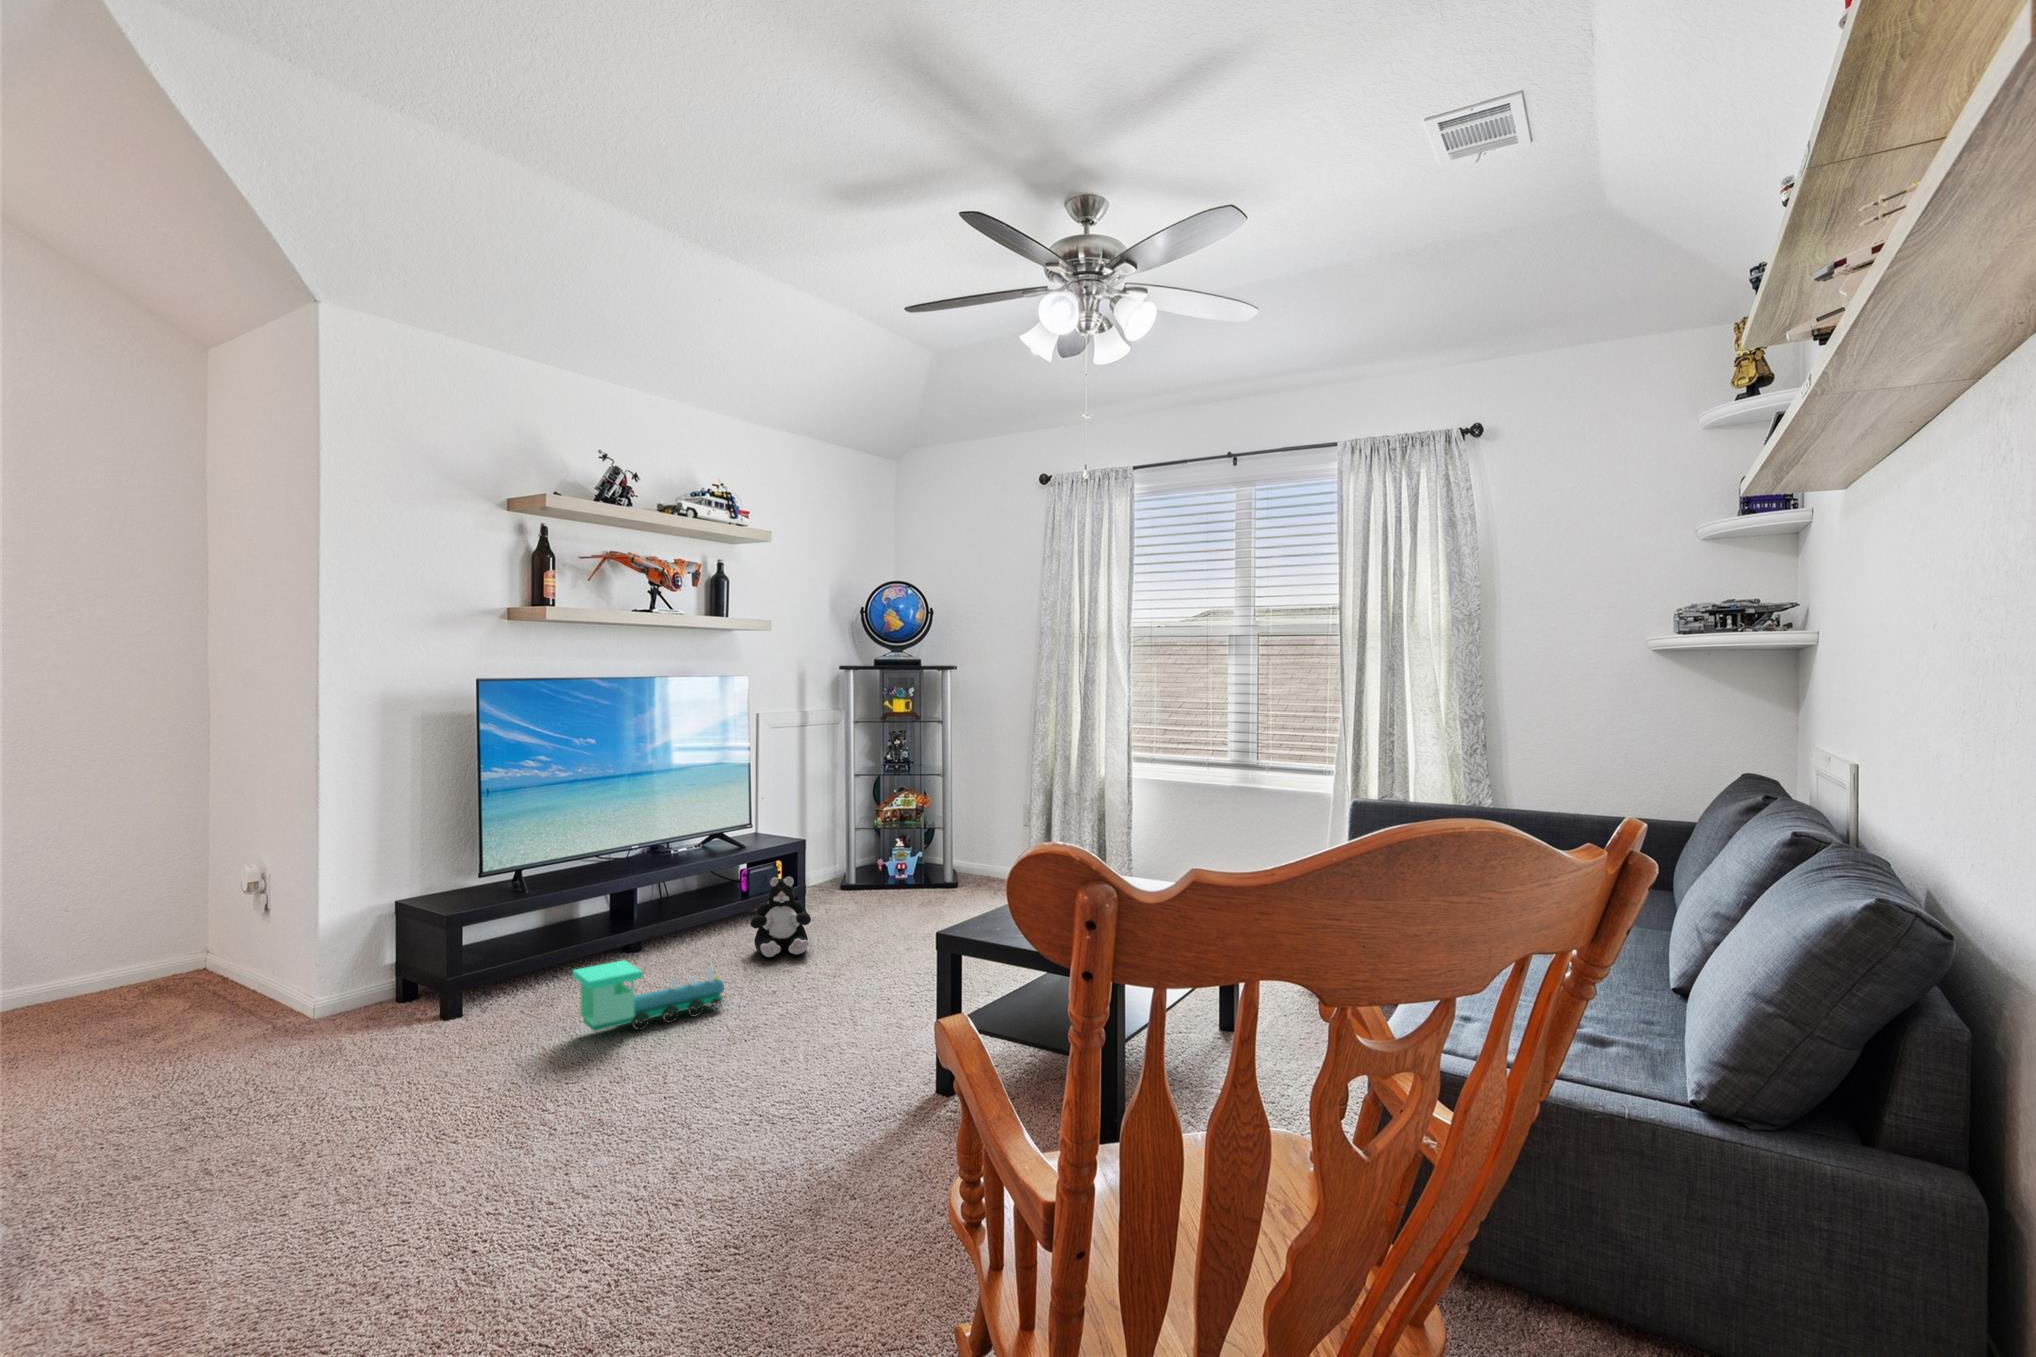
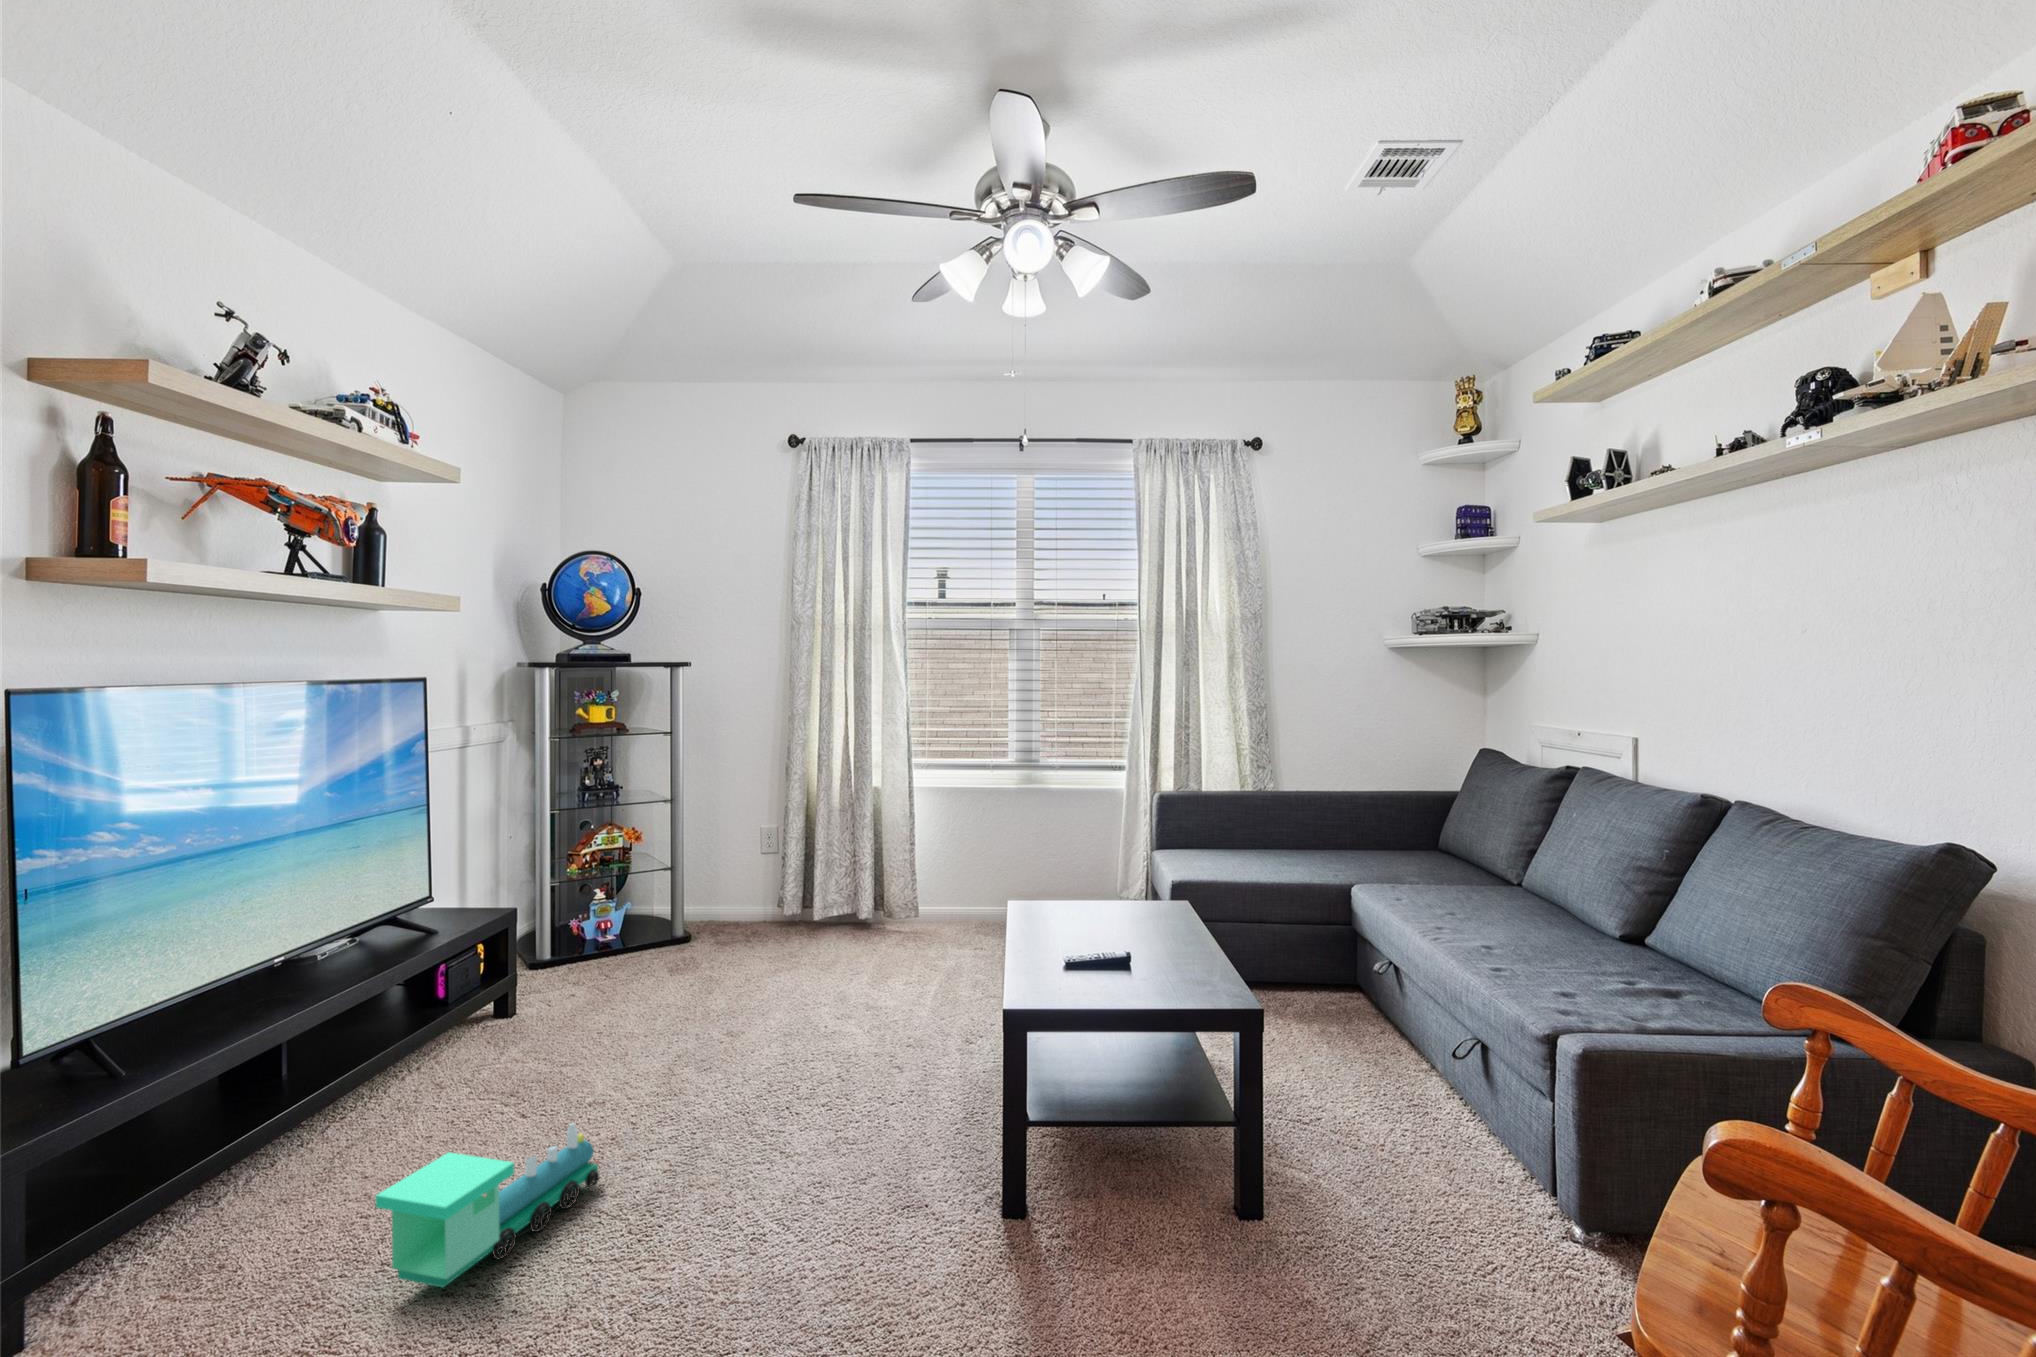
plush toy: present [750,876,811,957] -> none [518,964,624,1088]

